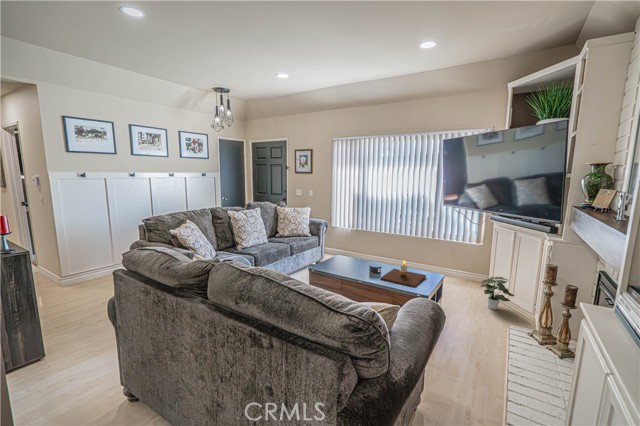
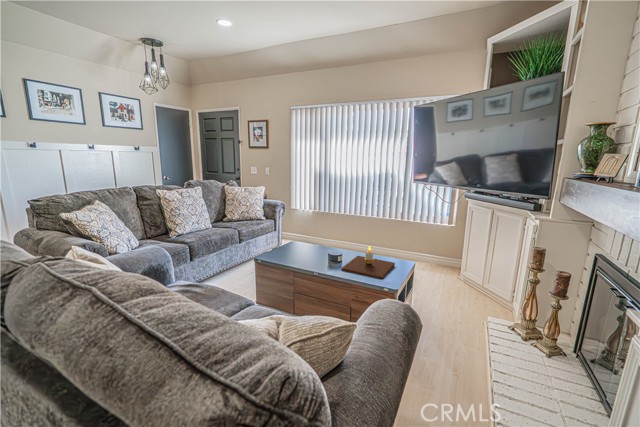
potted plant: present [481,277,514,310] -> none [452,260,491,297]

